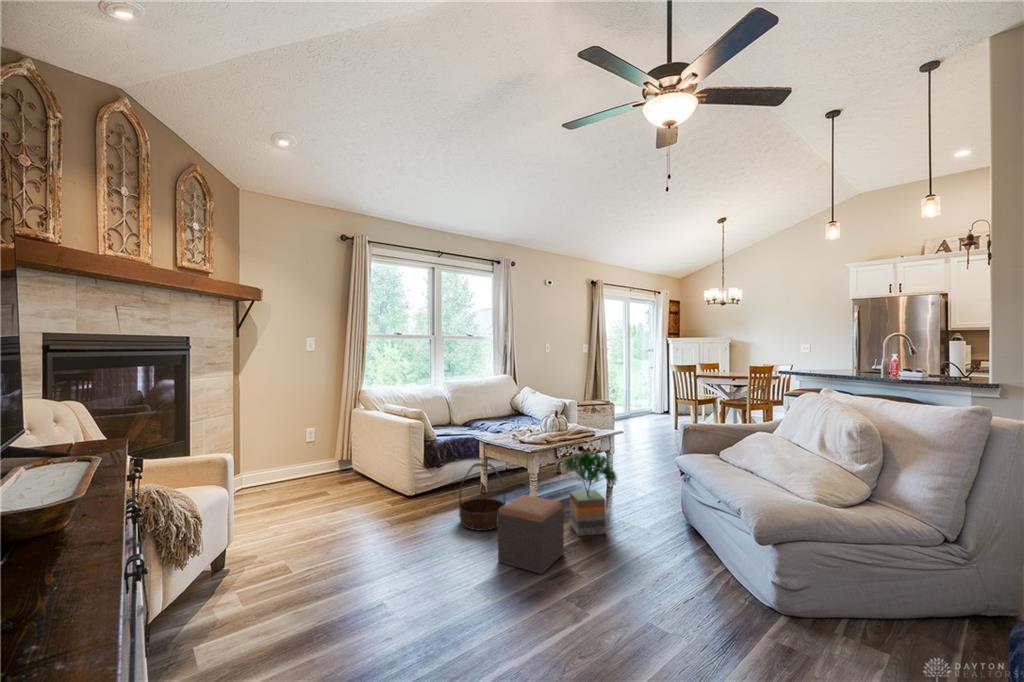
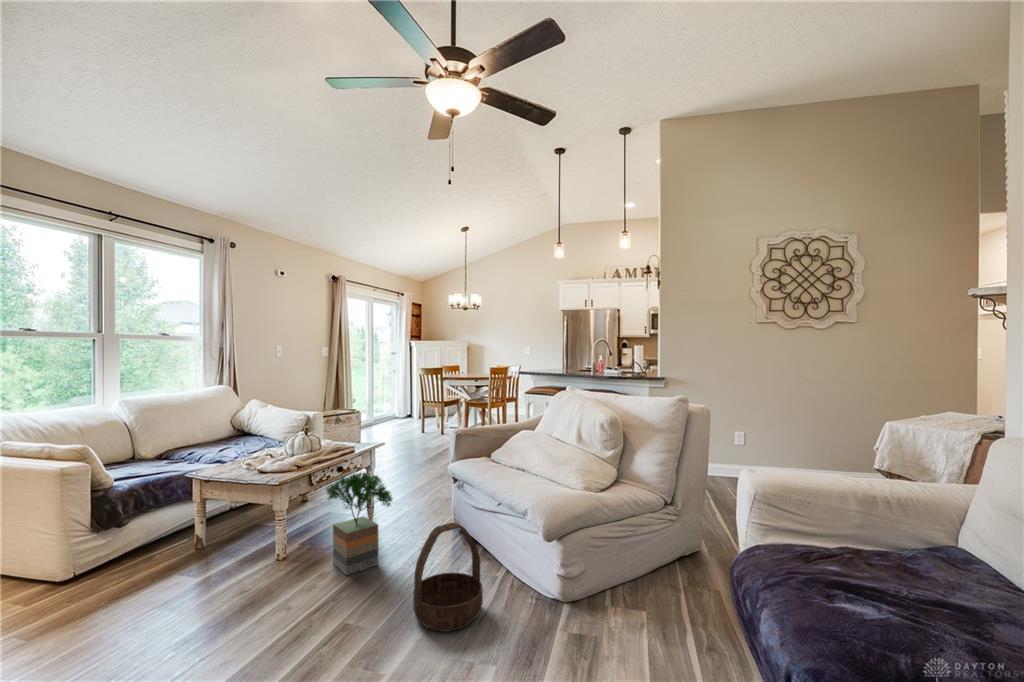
basket: present [459,463,505,531] -> present [413,523,483,632]
footstool: present [498,495,564,574] -> none [243,541,334,642]

